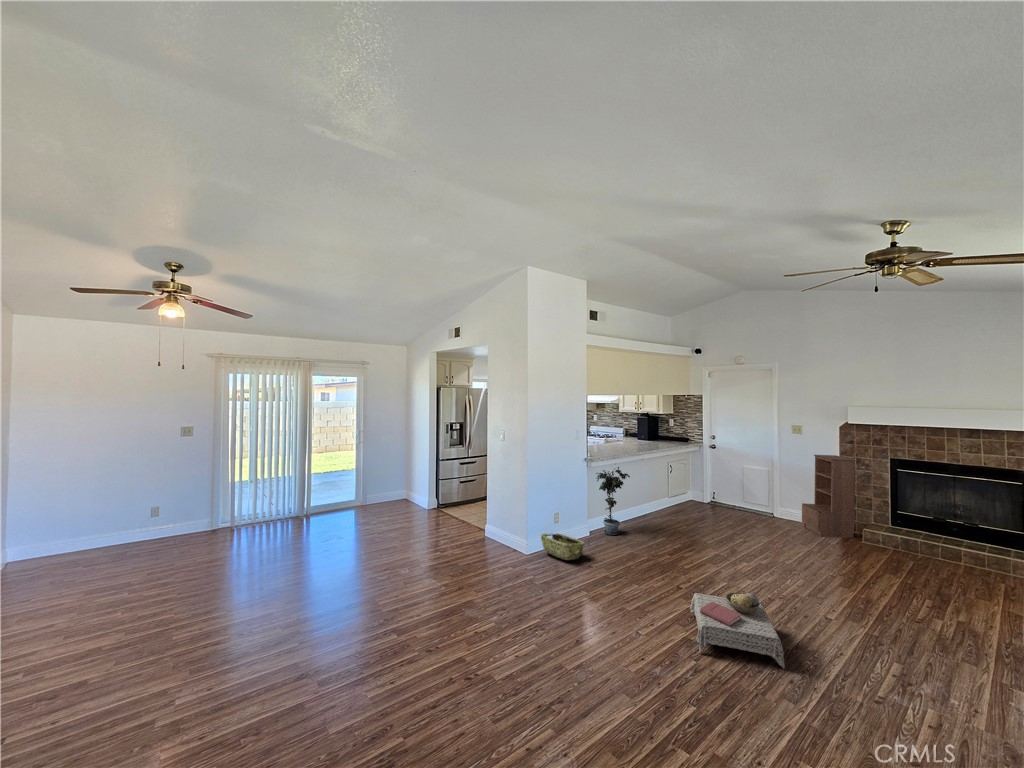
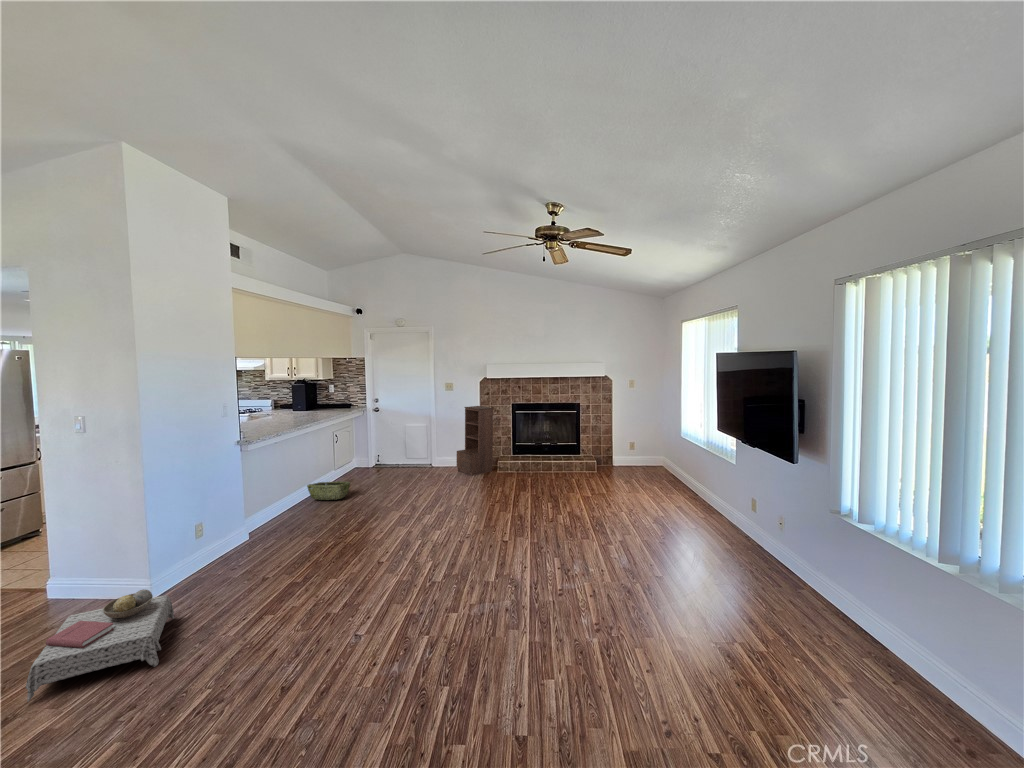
potted plant: present [596,467,630,535] -> none [252,445,299,532]
woven basket: present [541,533,584,560] -> present [307,481,350,500]
ottoman: present [690,592,785,669] -> present [26,589,174,702]

